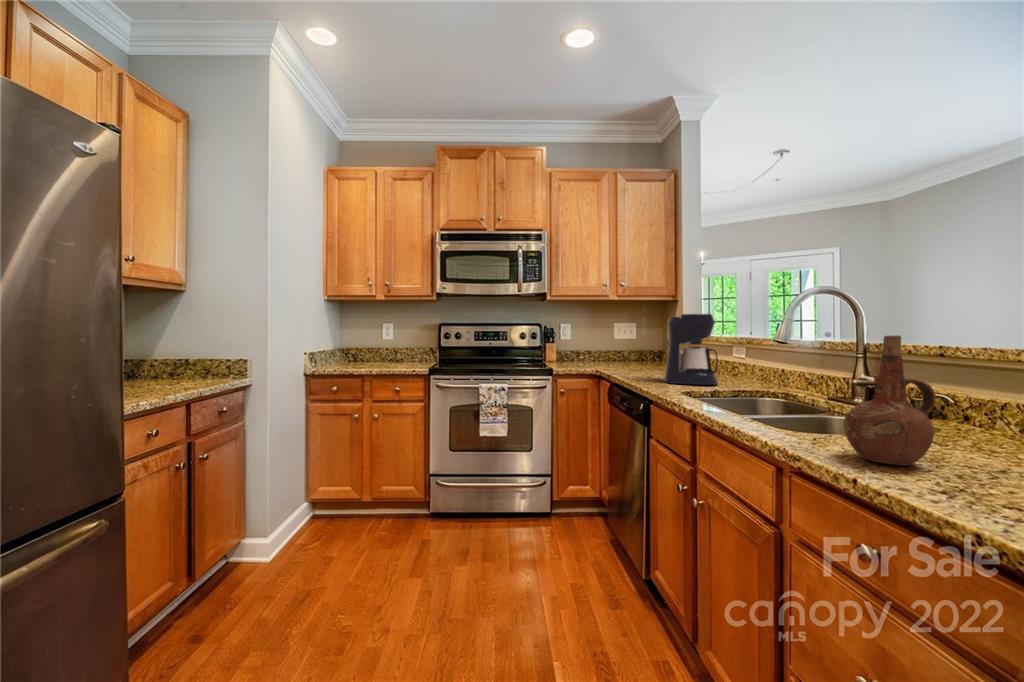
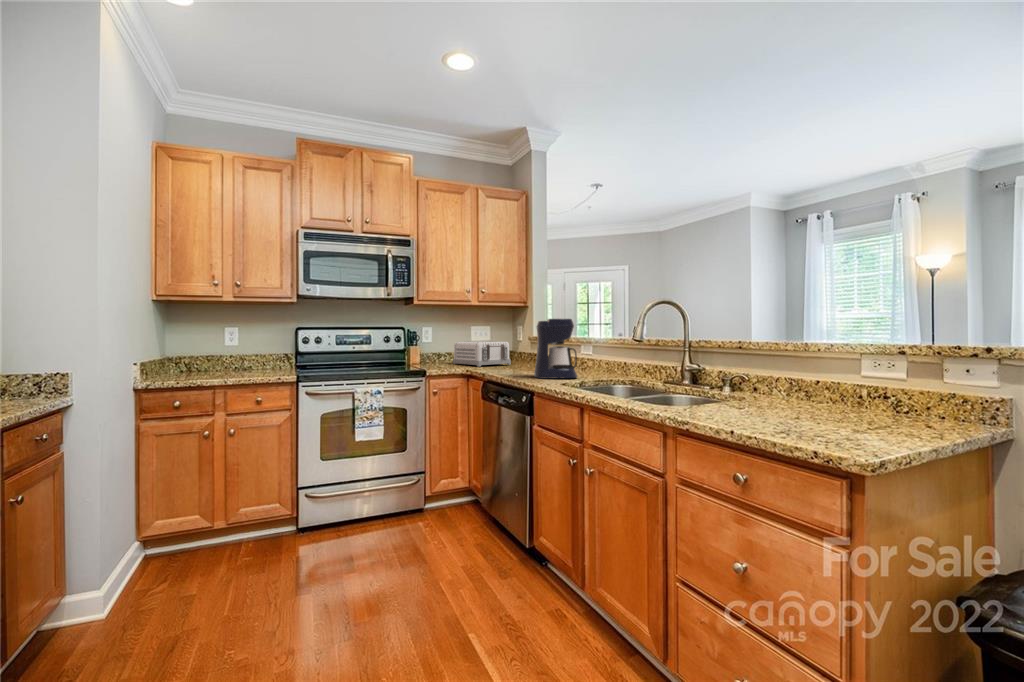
ceramic pitcher: present [843,336,936,465] -> none [706,334,757,418]
toaster: none [590,339,653,366] -> present [453,341,511,367]

